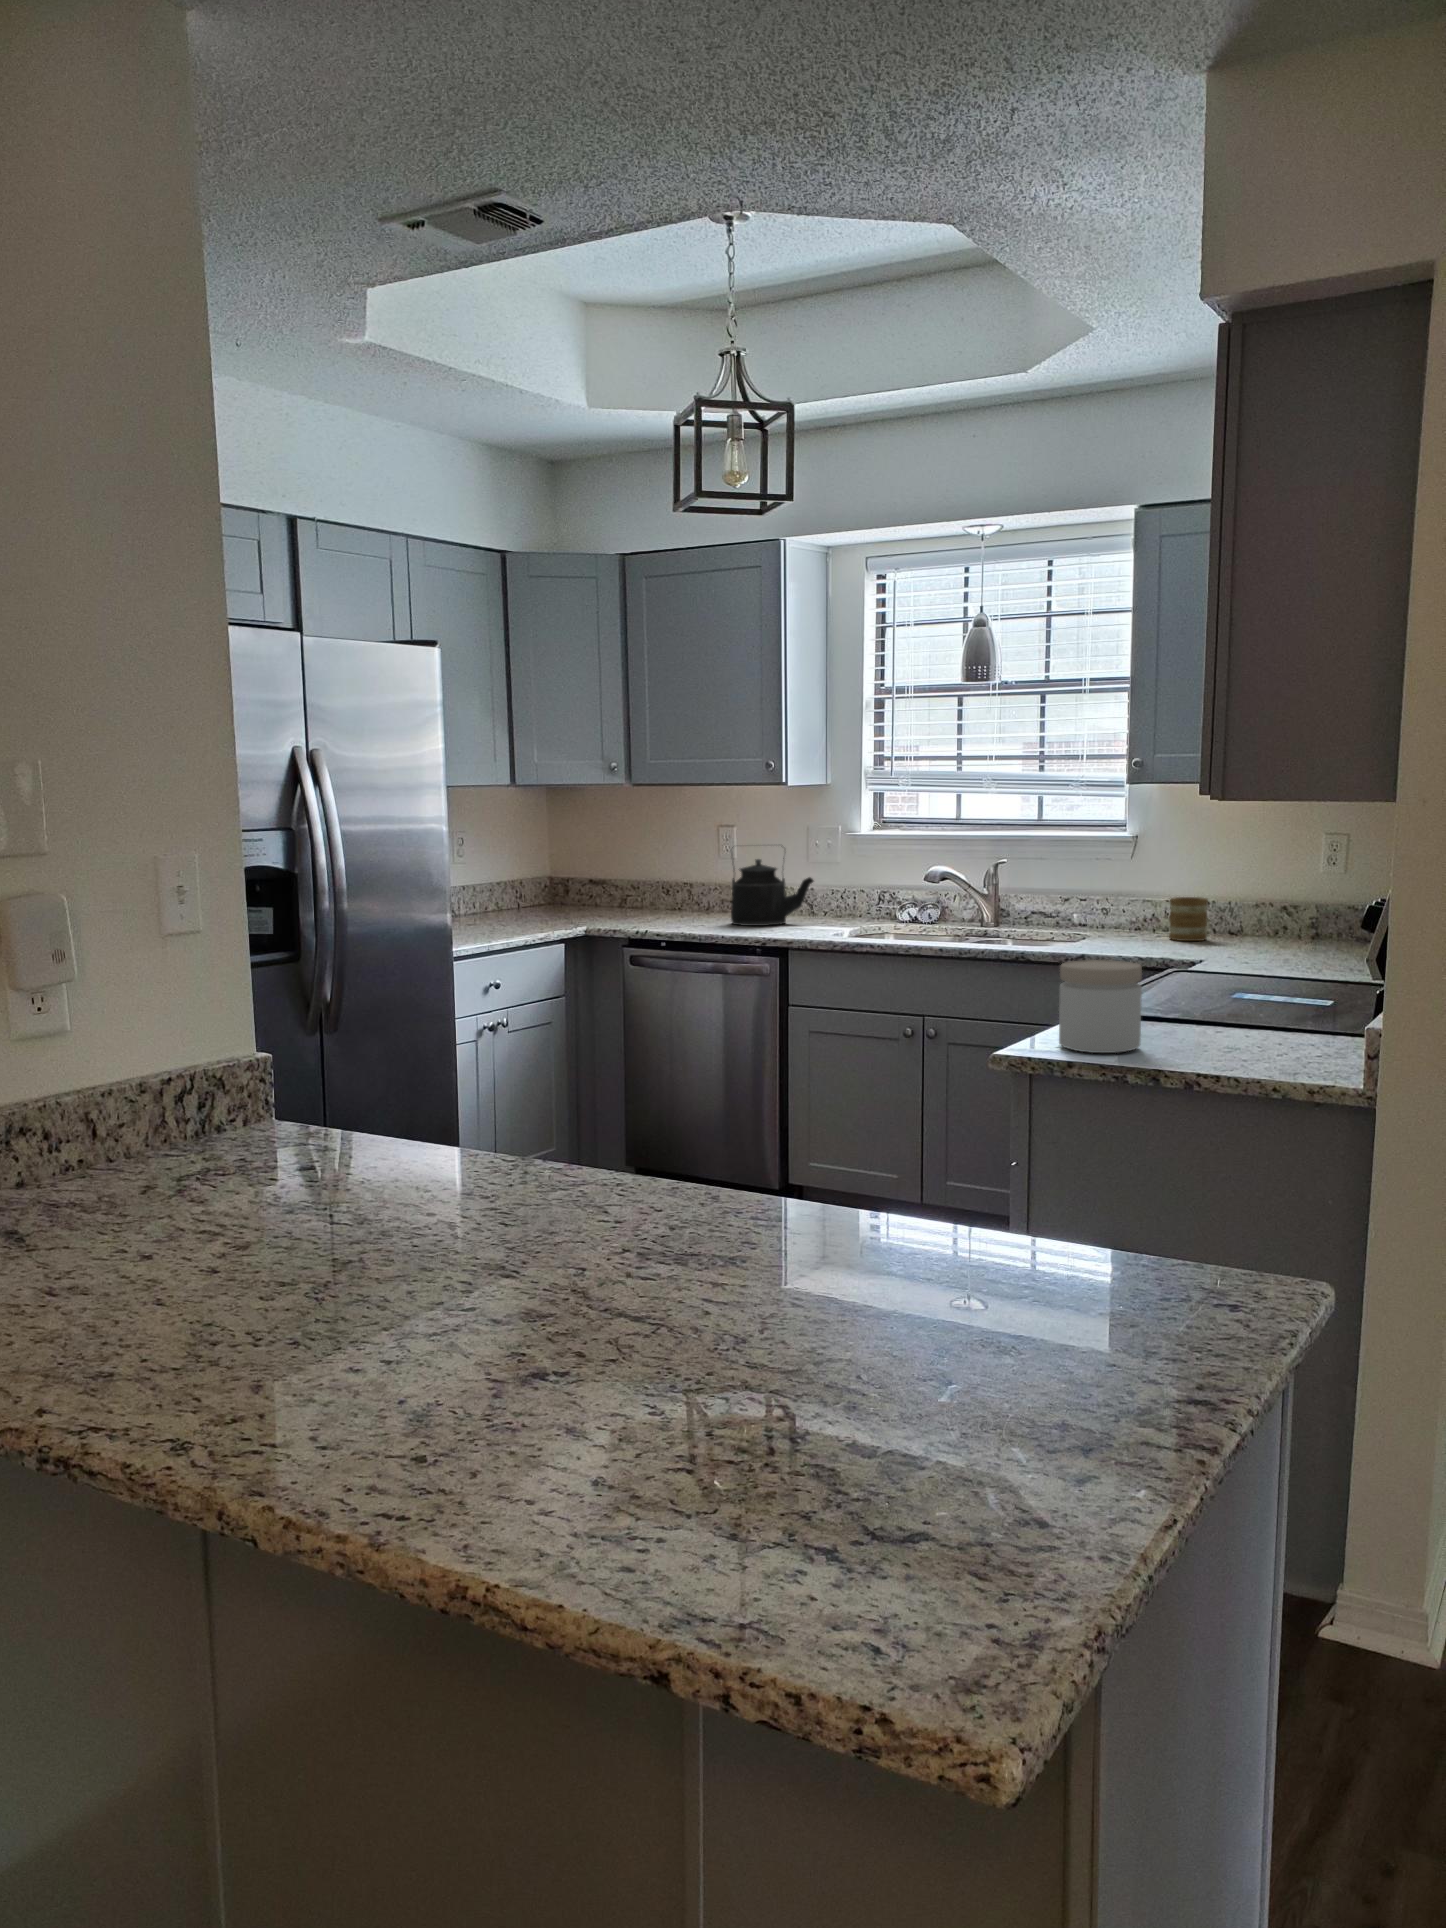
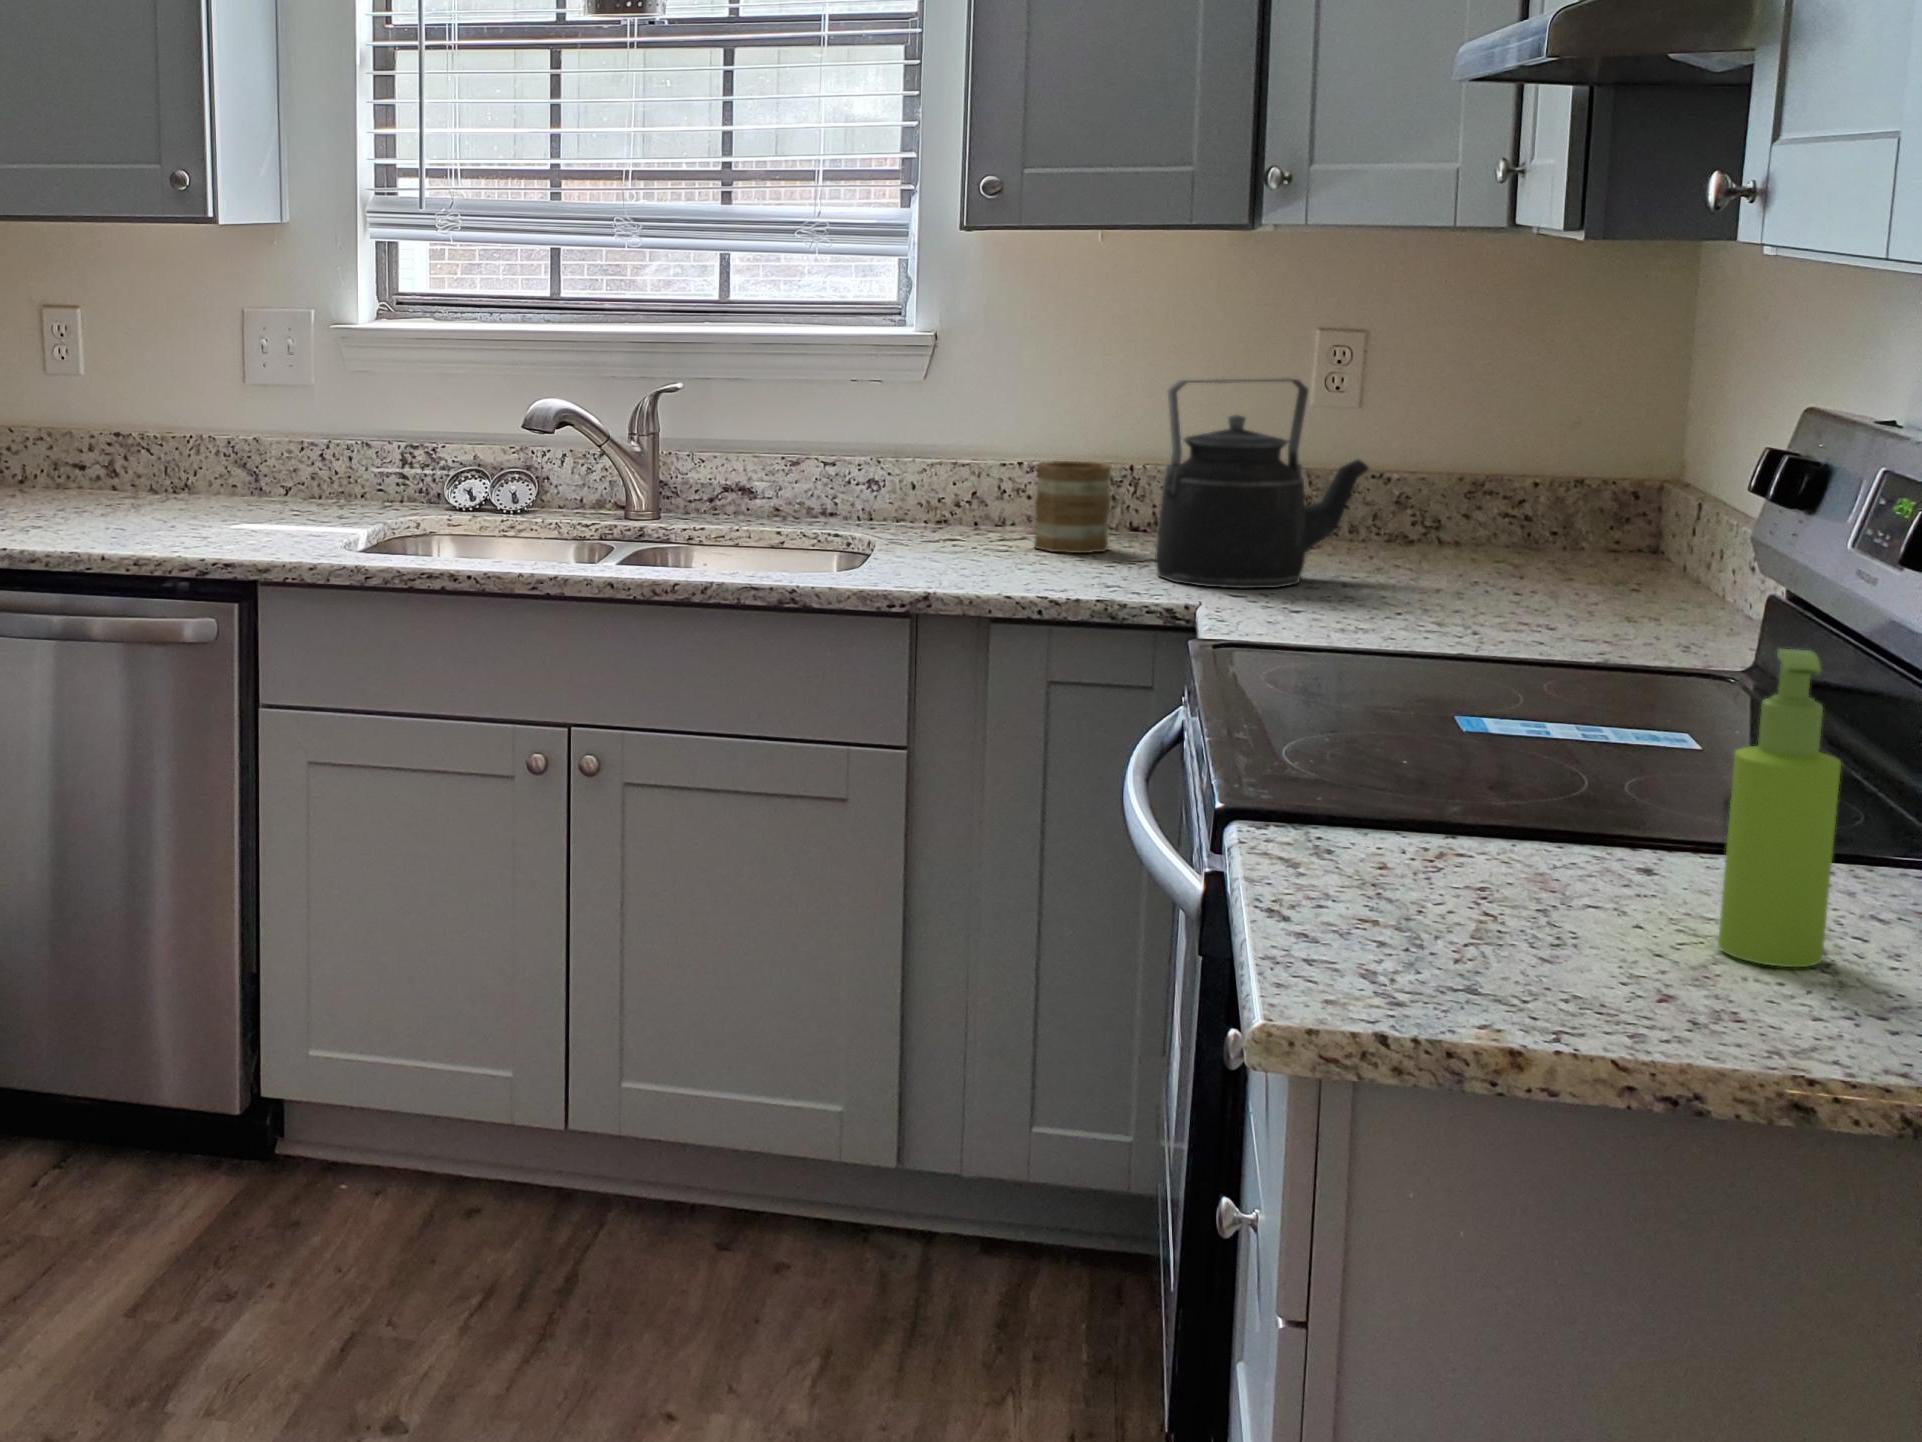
kettle: present [731,845,814,926] -> present [1155,378,1368,588]
soap dispenser: none [1189,936,1225,1049] -> present [1718,648,1841,967]
jar: present [1059,960,1142,1053] -> none [1396,719,1664,1007]

